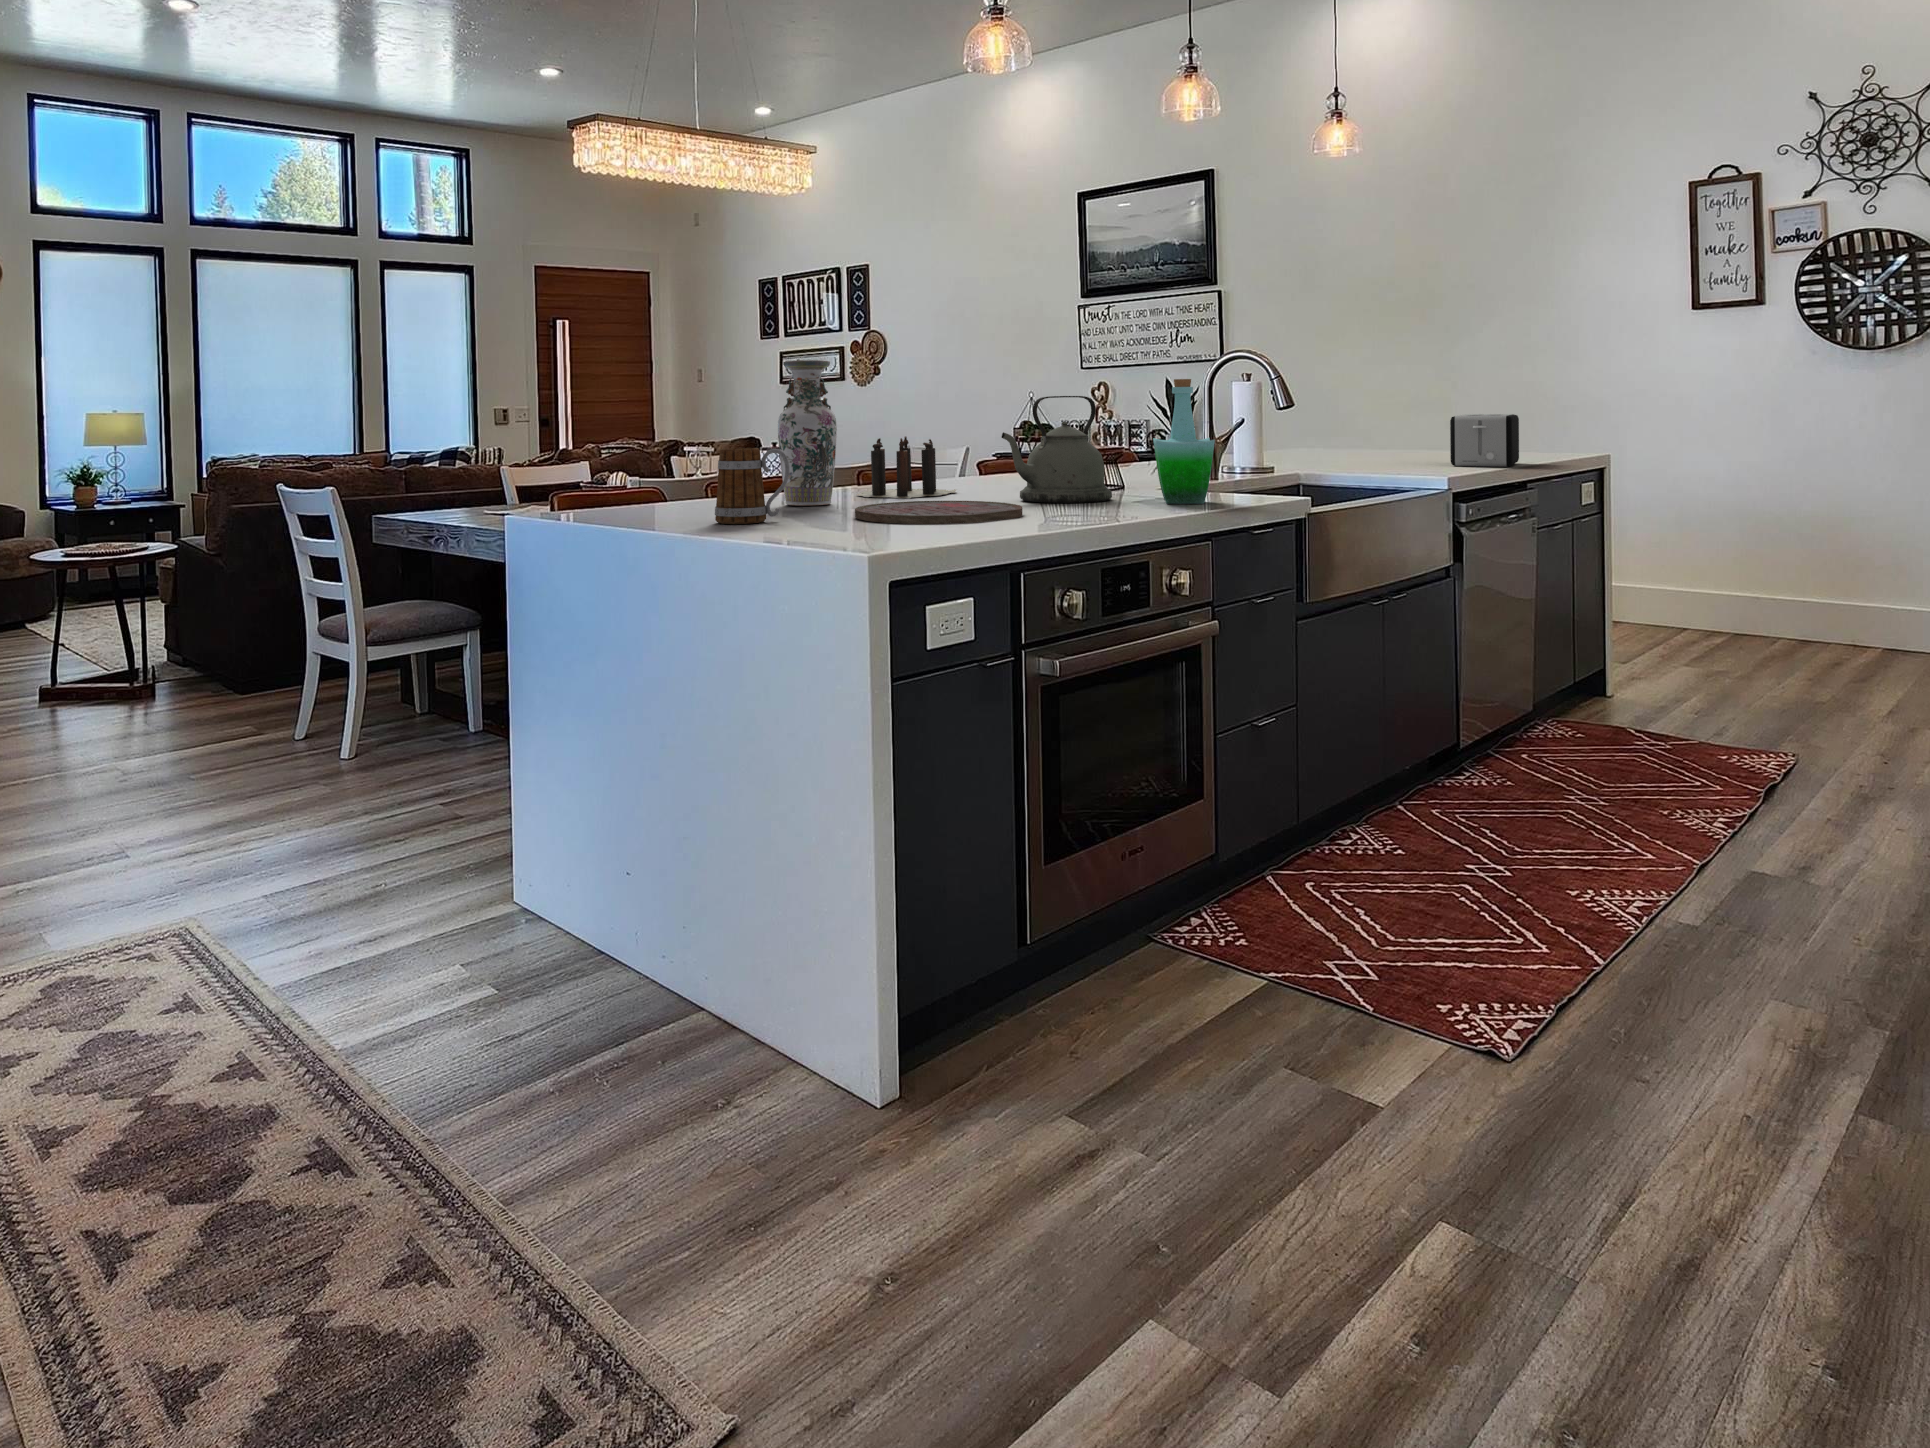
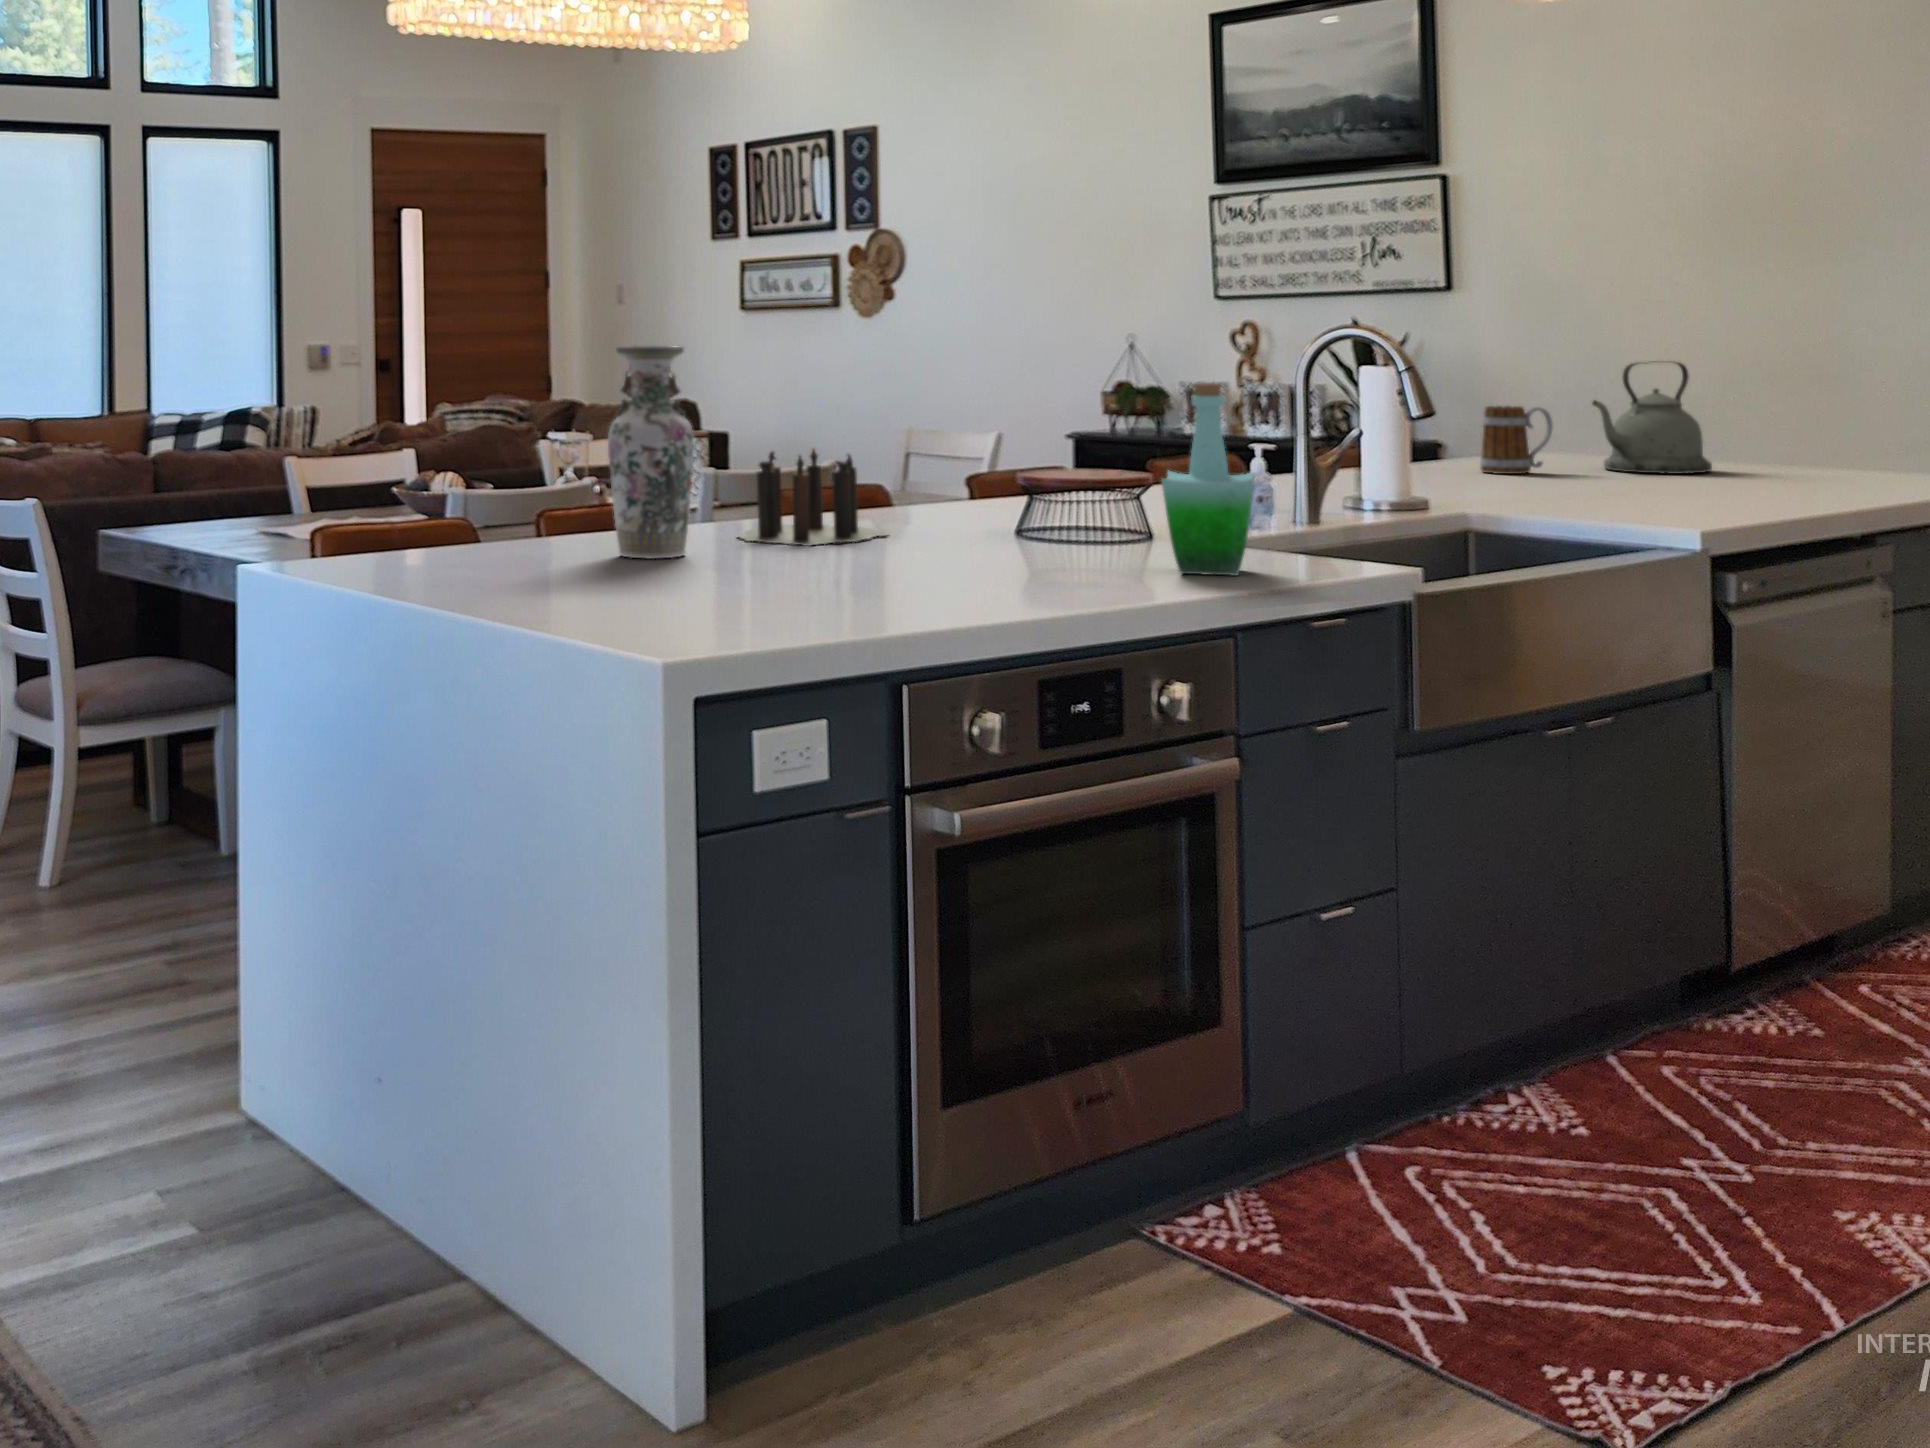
kettle: present [1002,396,1112,503] -> present [1593,361,1712,474]
toaster: present [1450,414,1519,467] -> none [1746,406,1878,499]
mug: present [715,448,789,524] -> present [1480,406,1553,474]
cutting board: present [855,501,1023,524] -> none [695,561,942,607]

